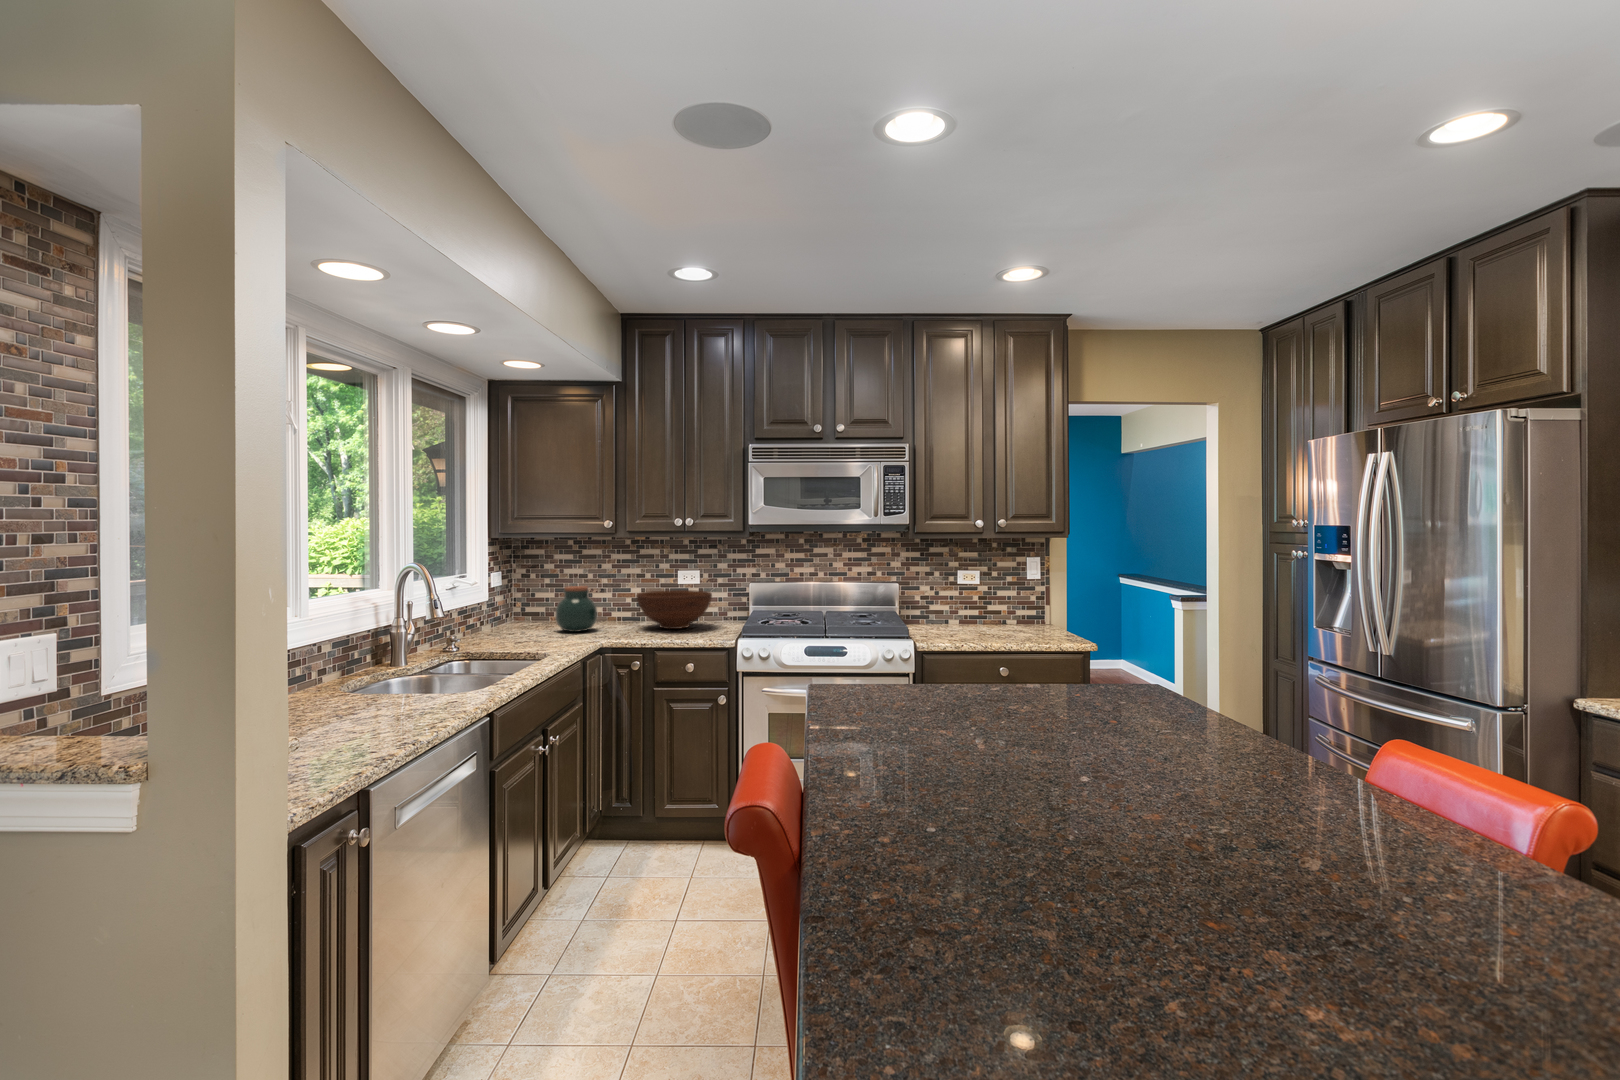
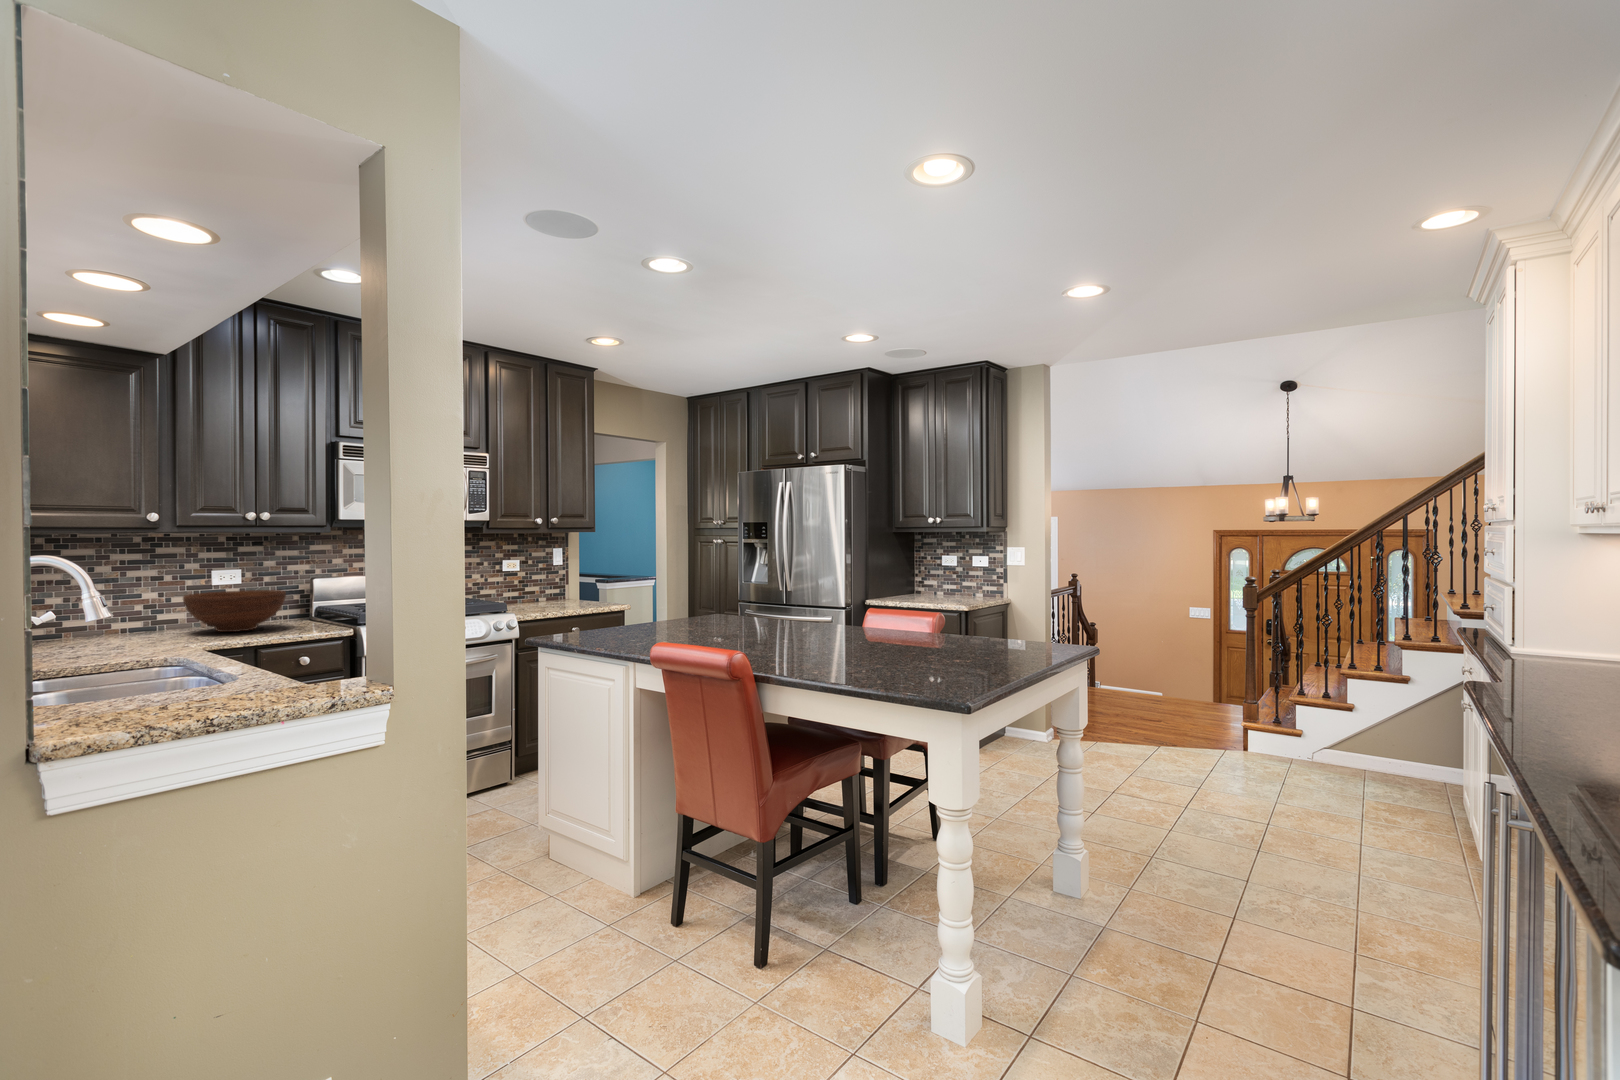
jar: present [555,586,597,632] -> none [70,592,138,647]

